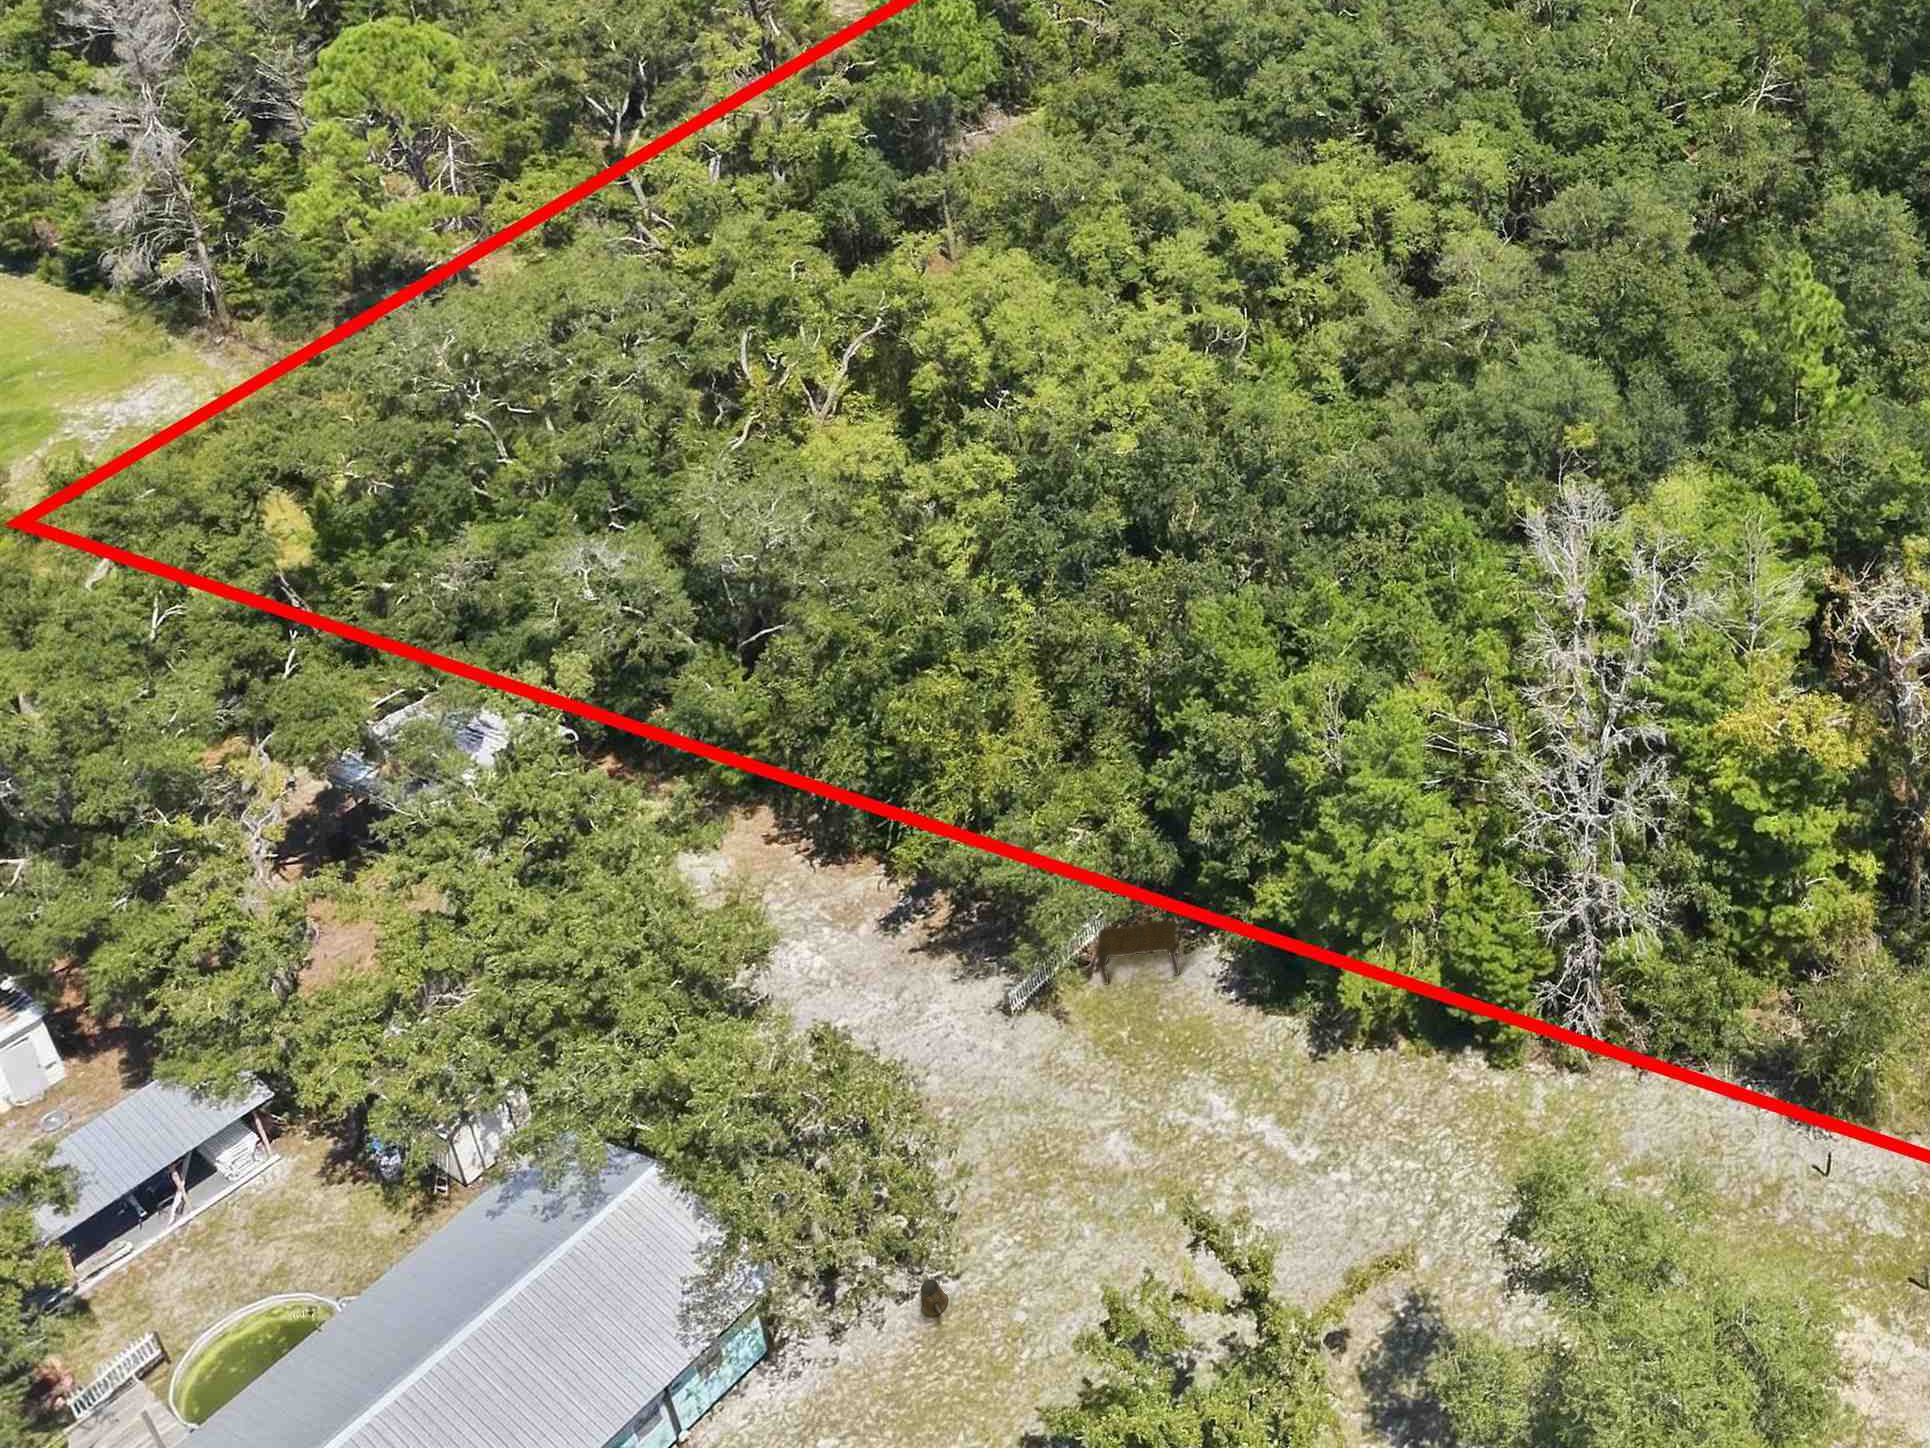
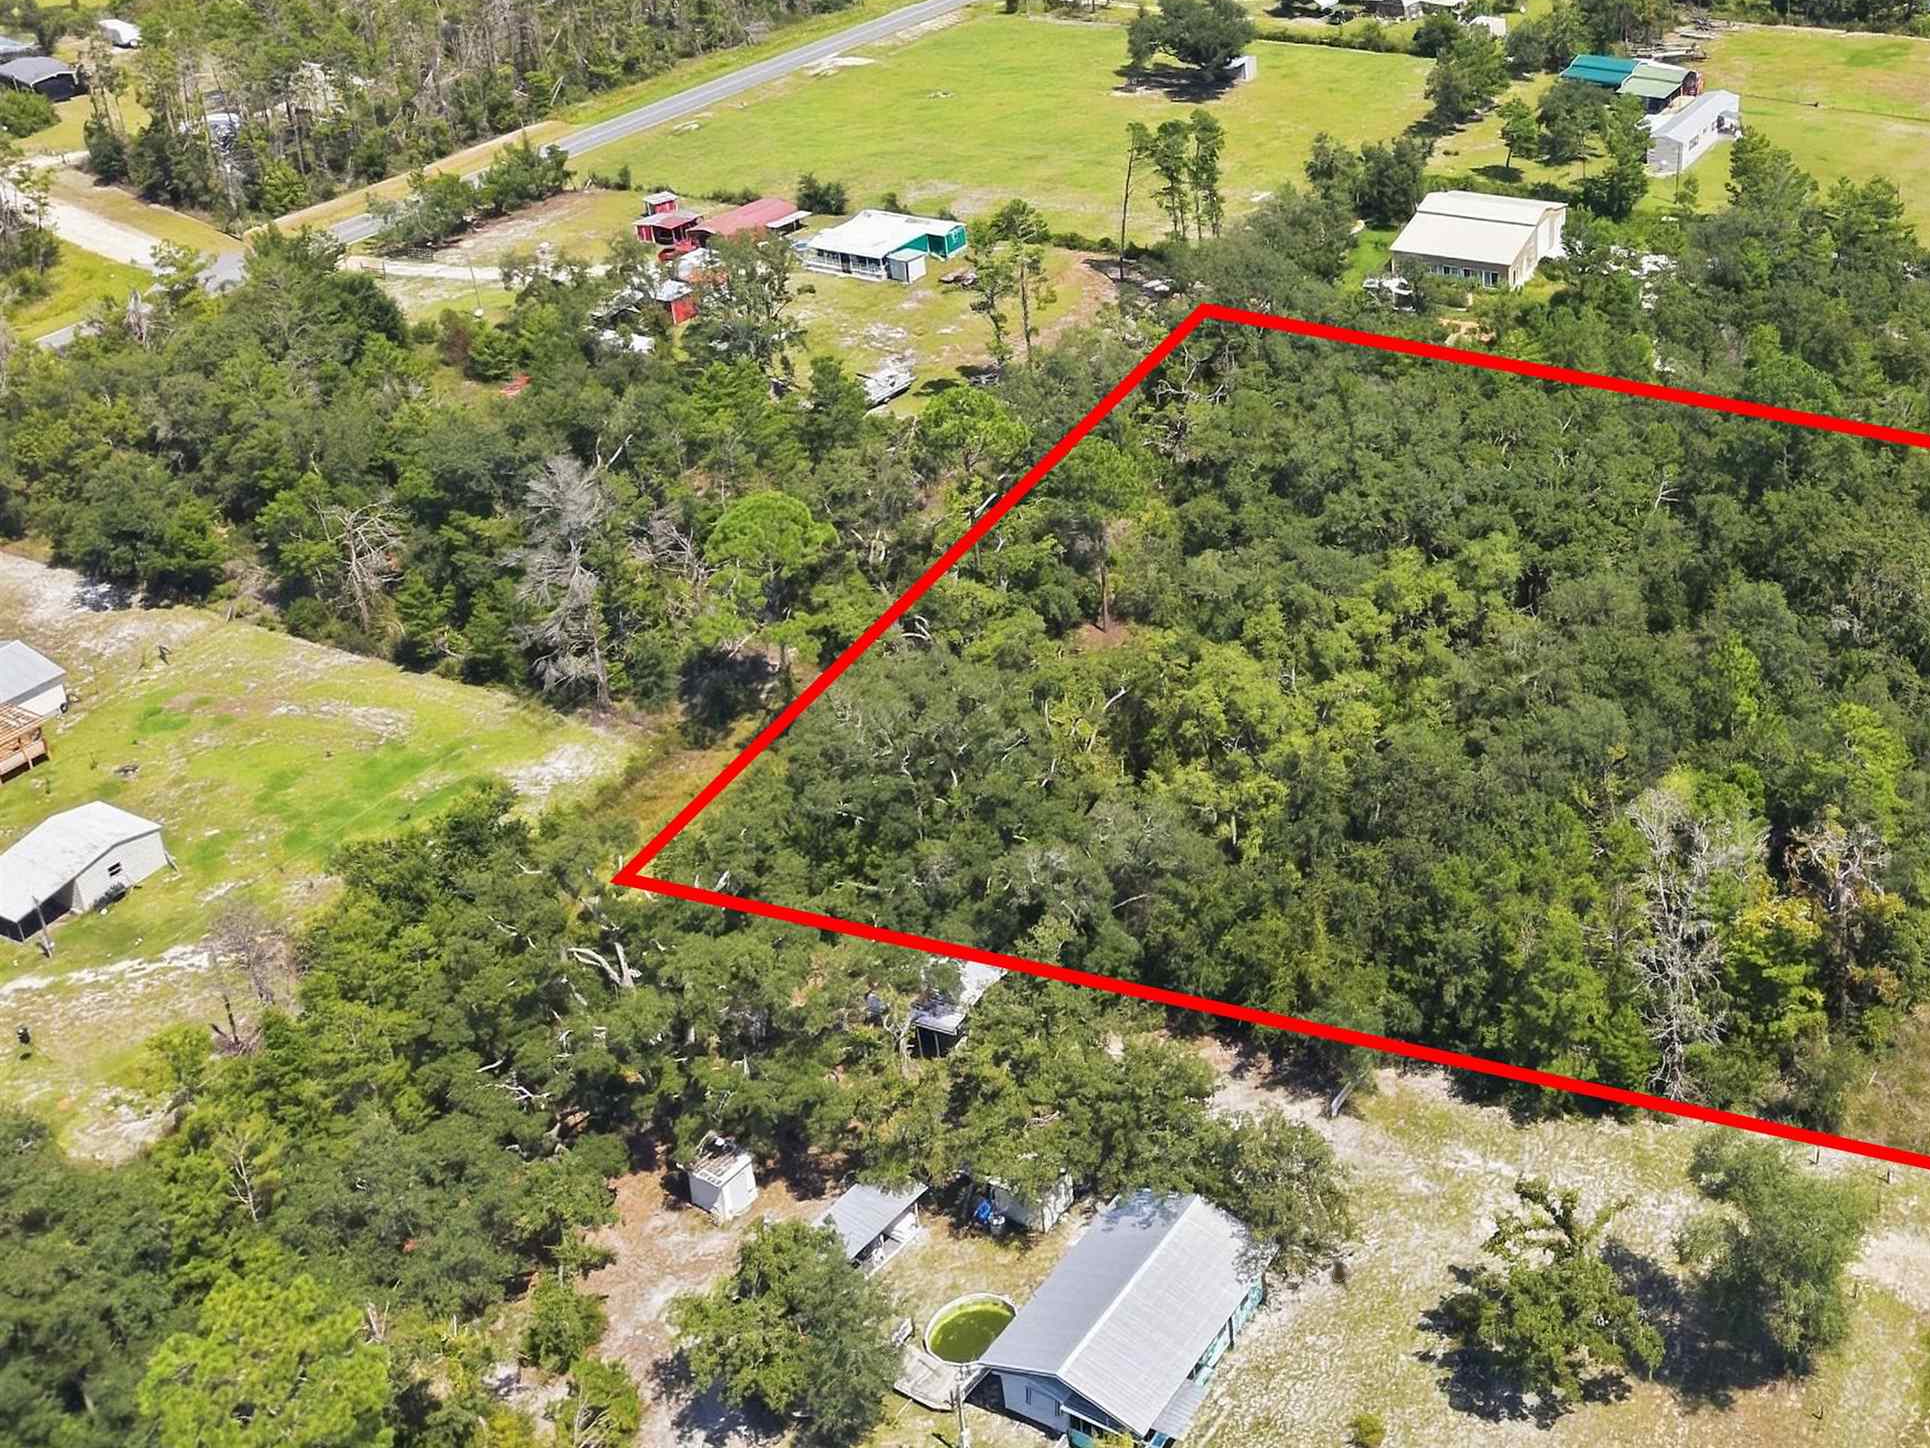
bench: present [1095,920,1180,984] -> none [1376,1057,1424,1099]

